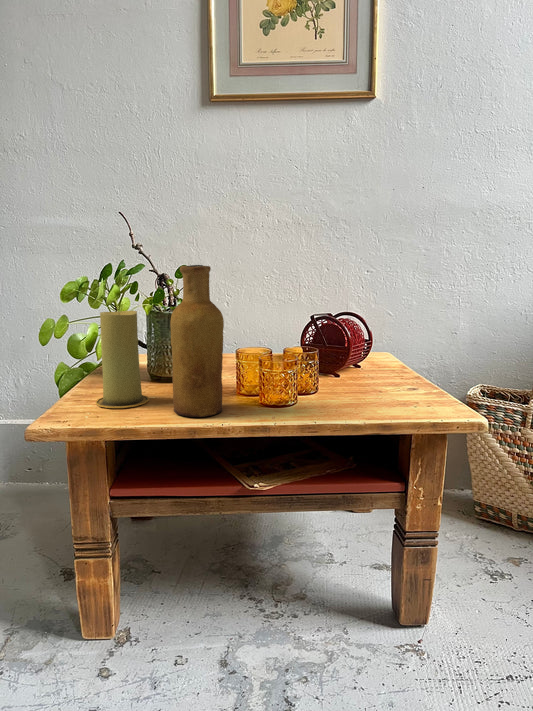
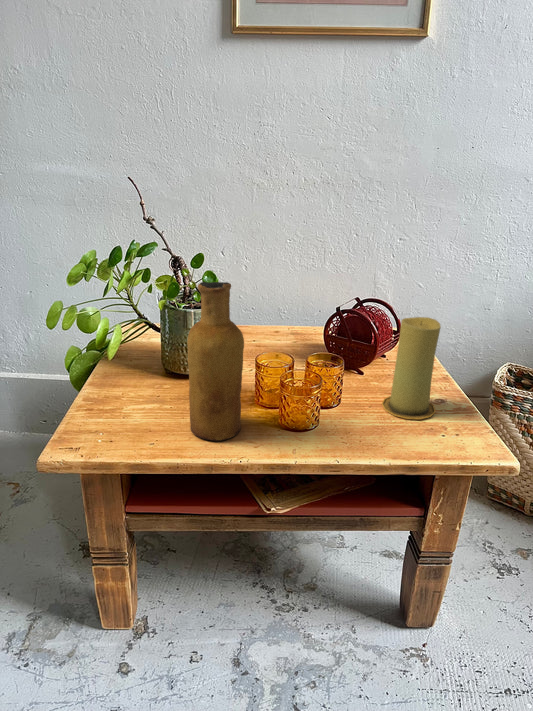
candle: present [95,310,149,408] -> present [382,317,441,420]

